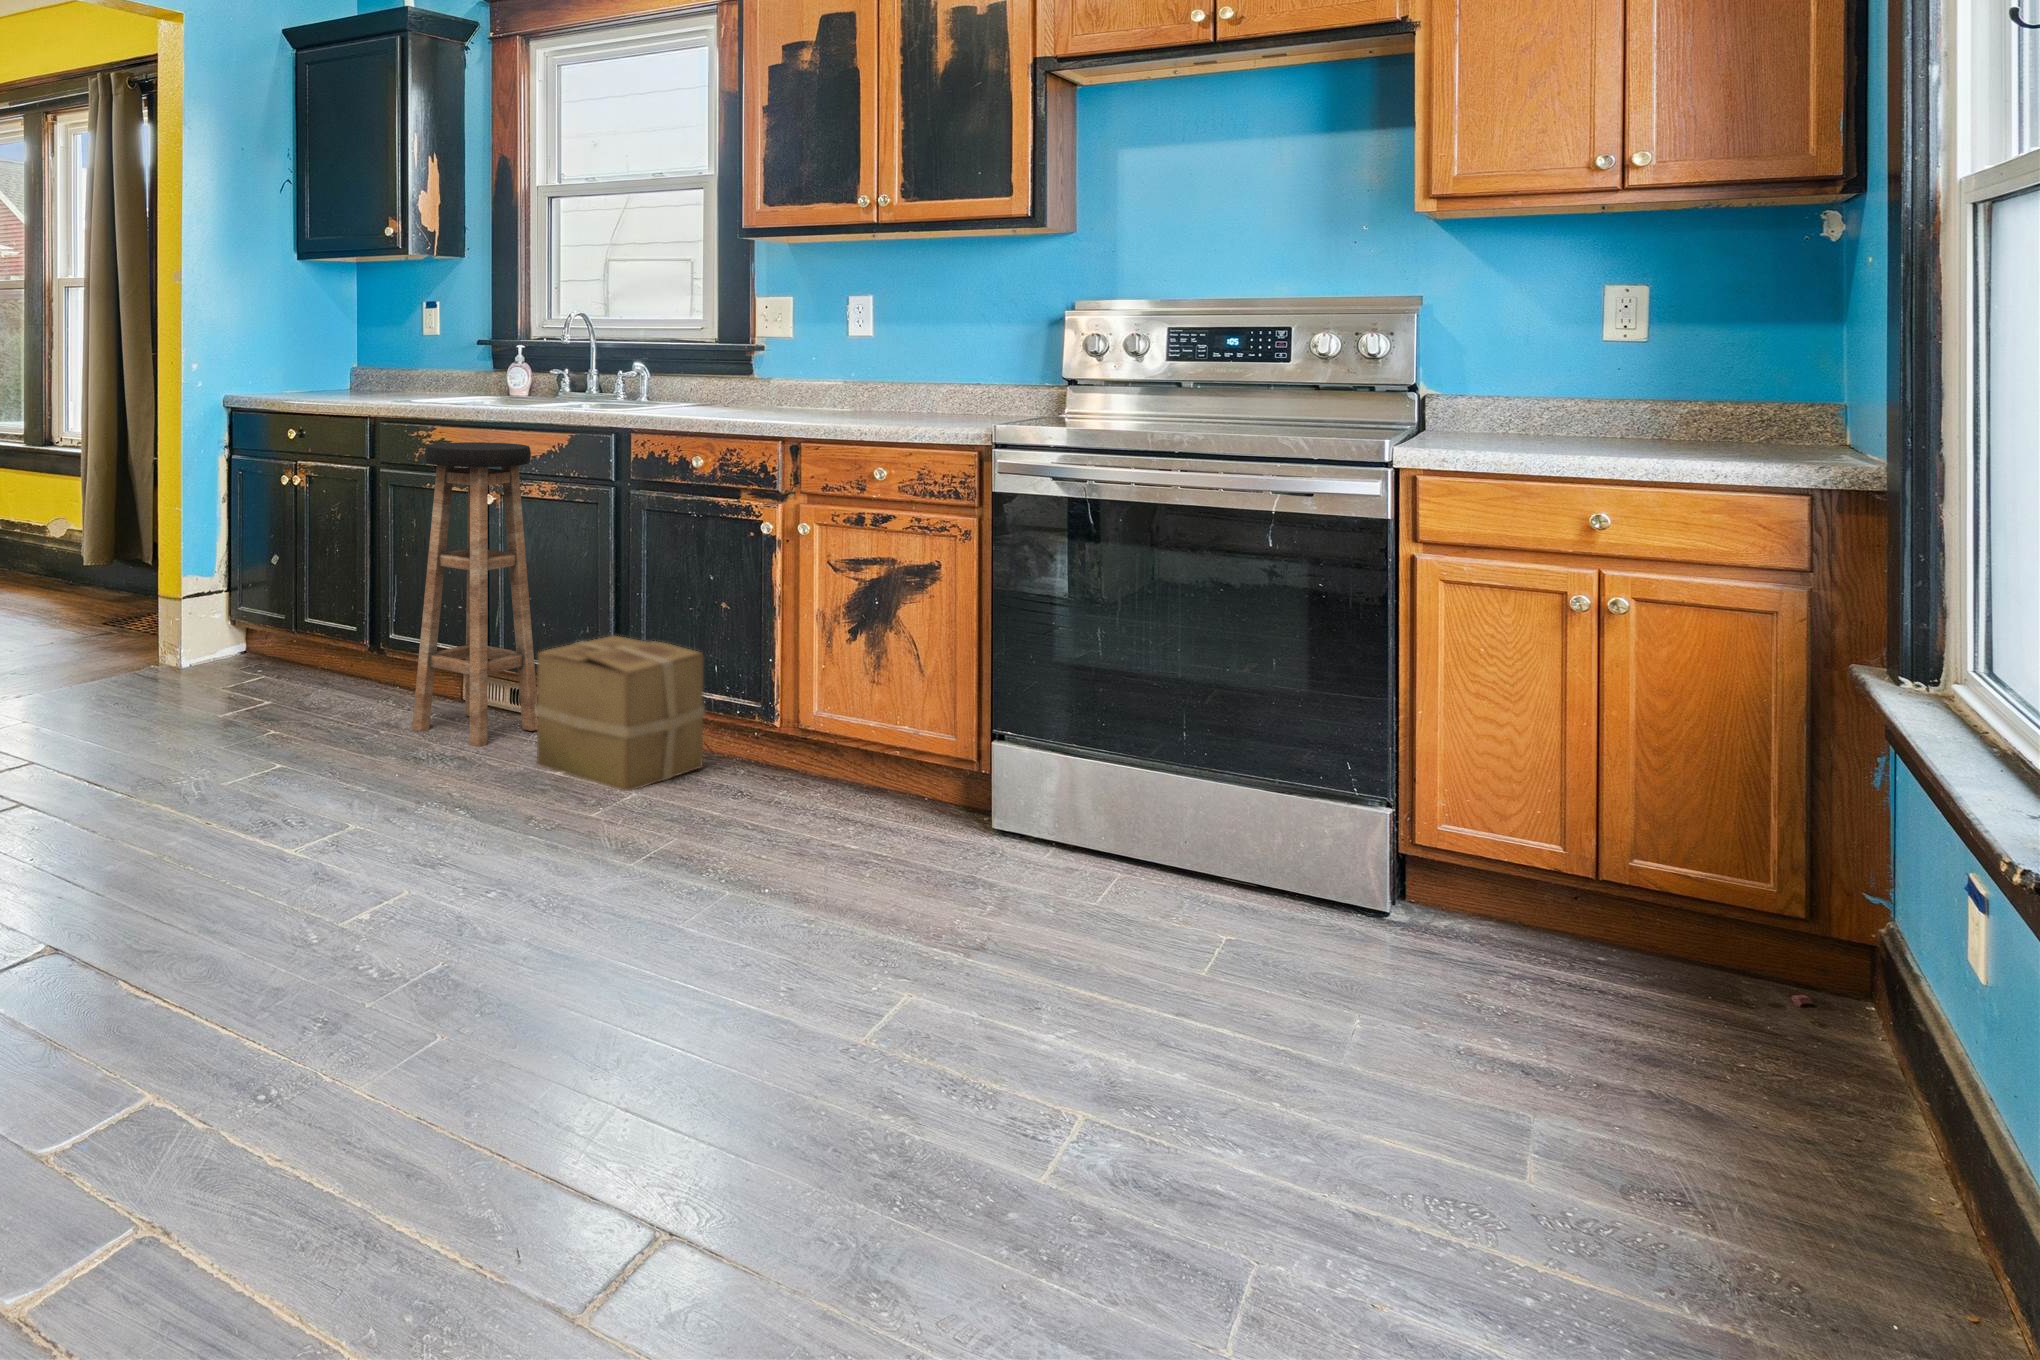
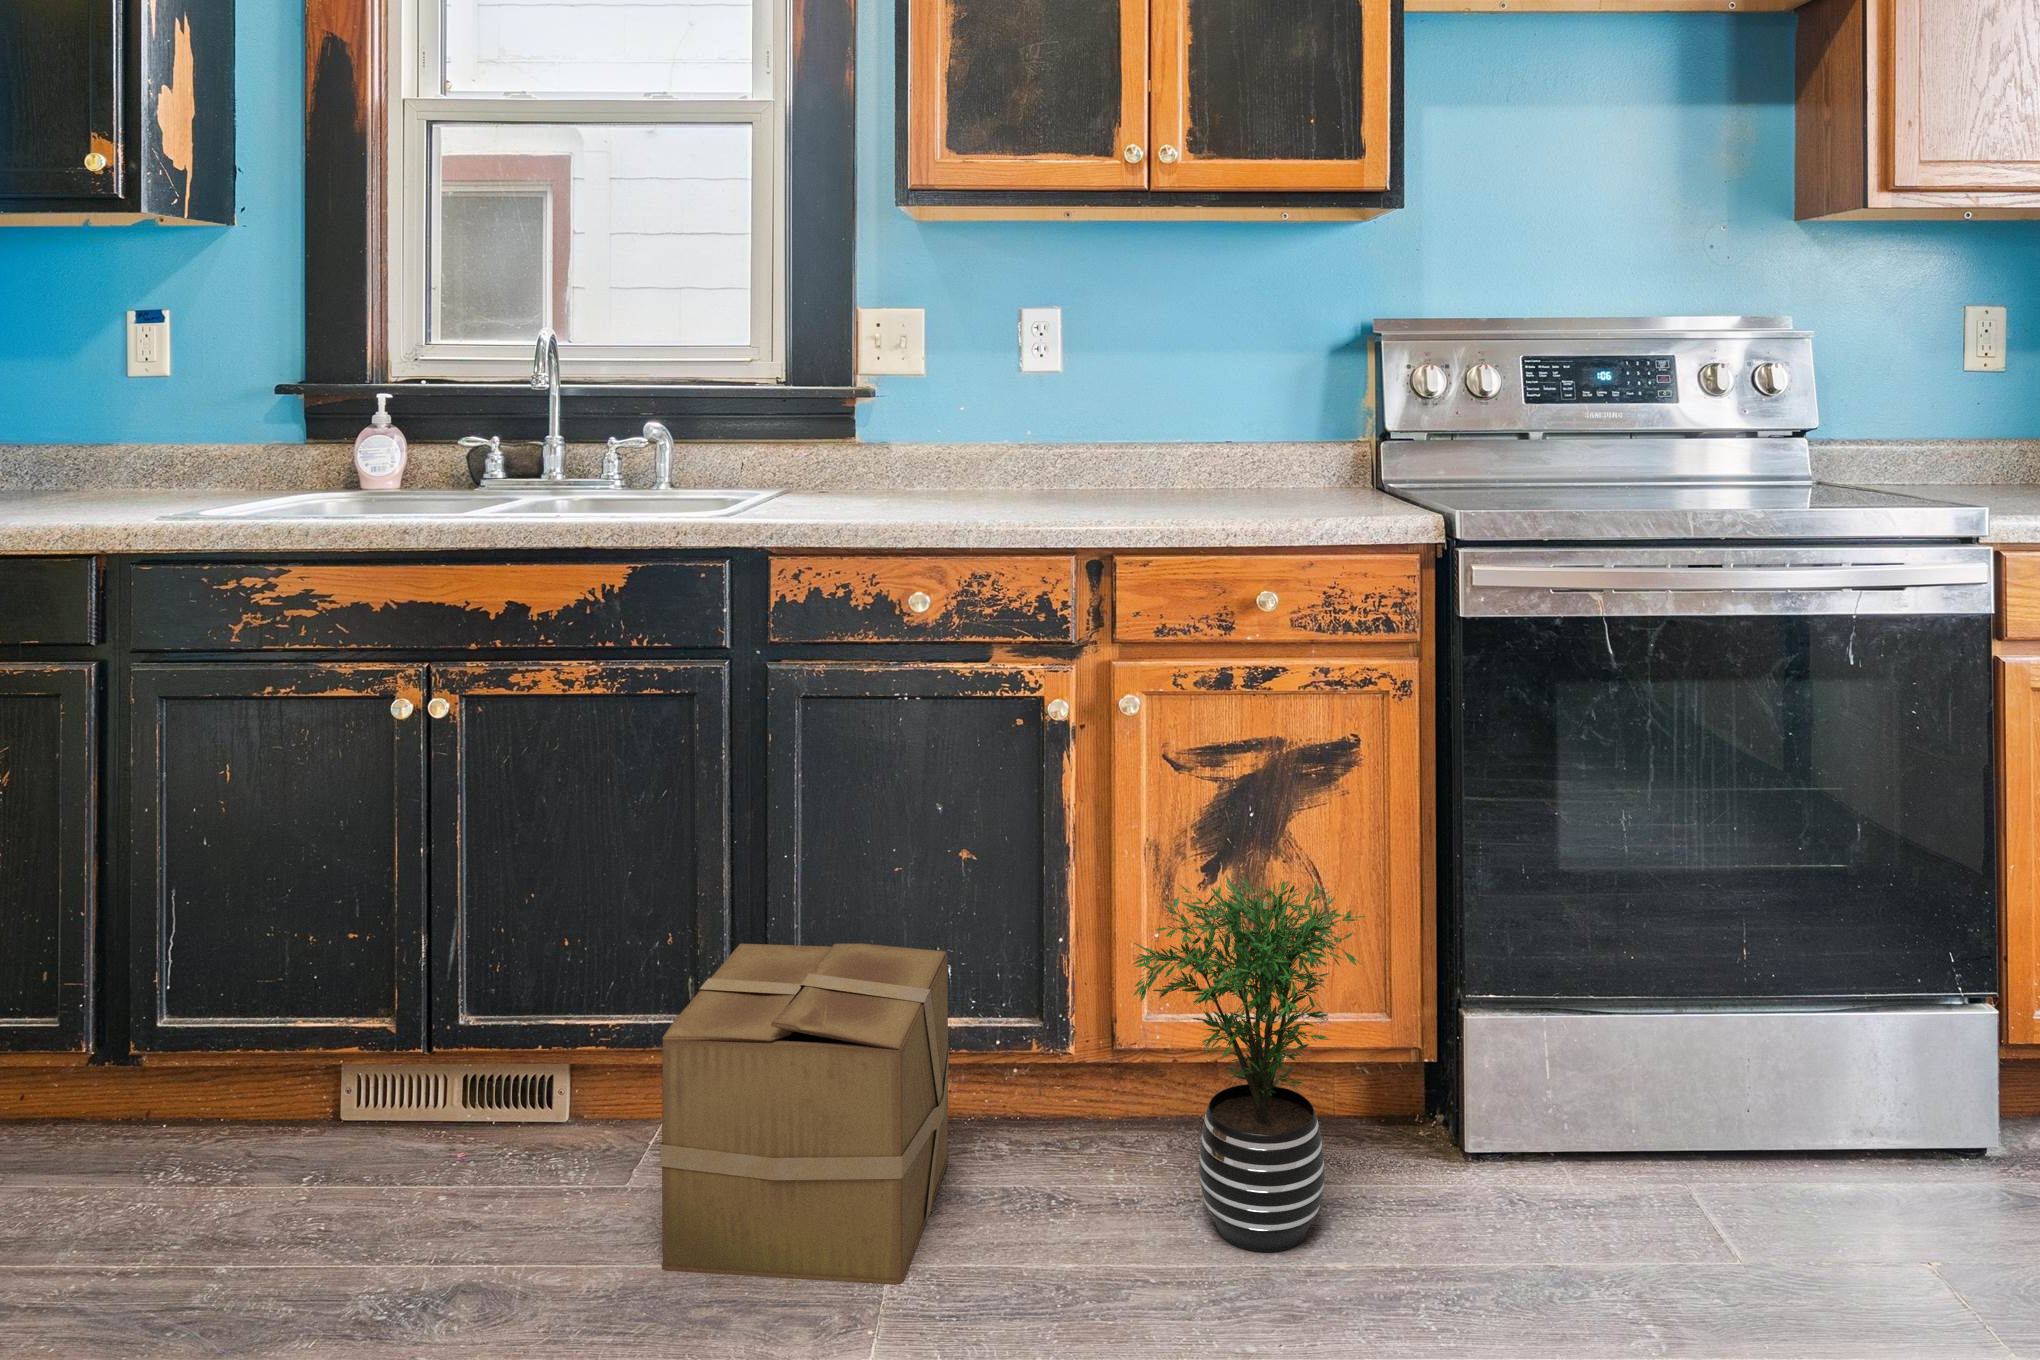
bar stool: present [412,442,537,747] -> none [300,594,570,1257]
potted plant: none [749,623,893,828] -> present [1133,876,1366,1252]

